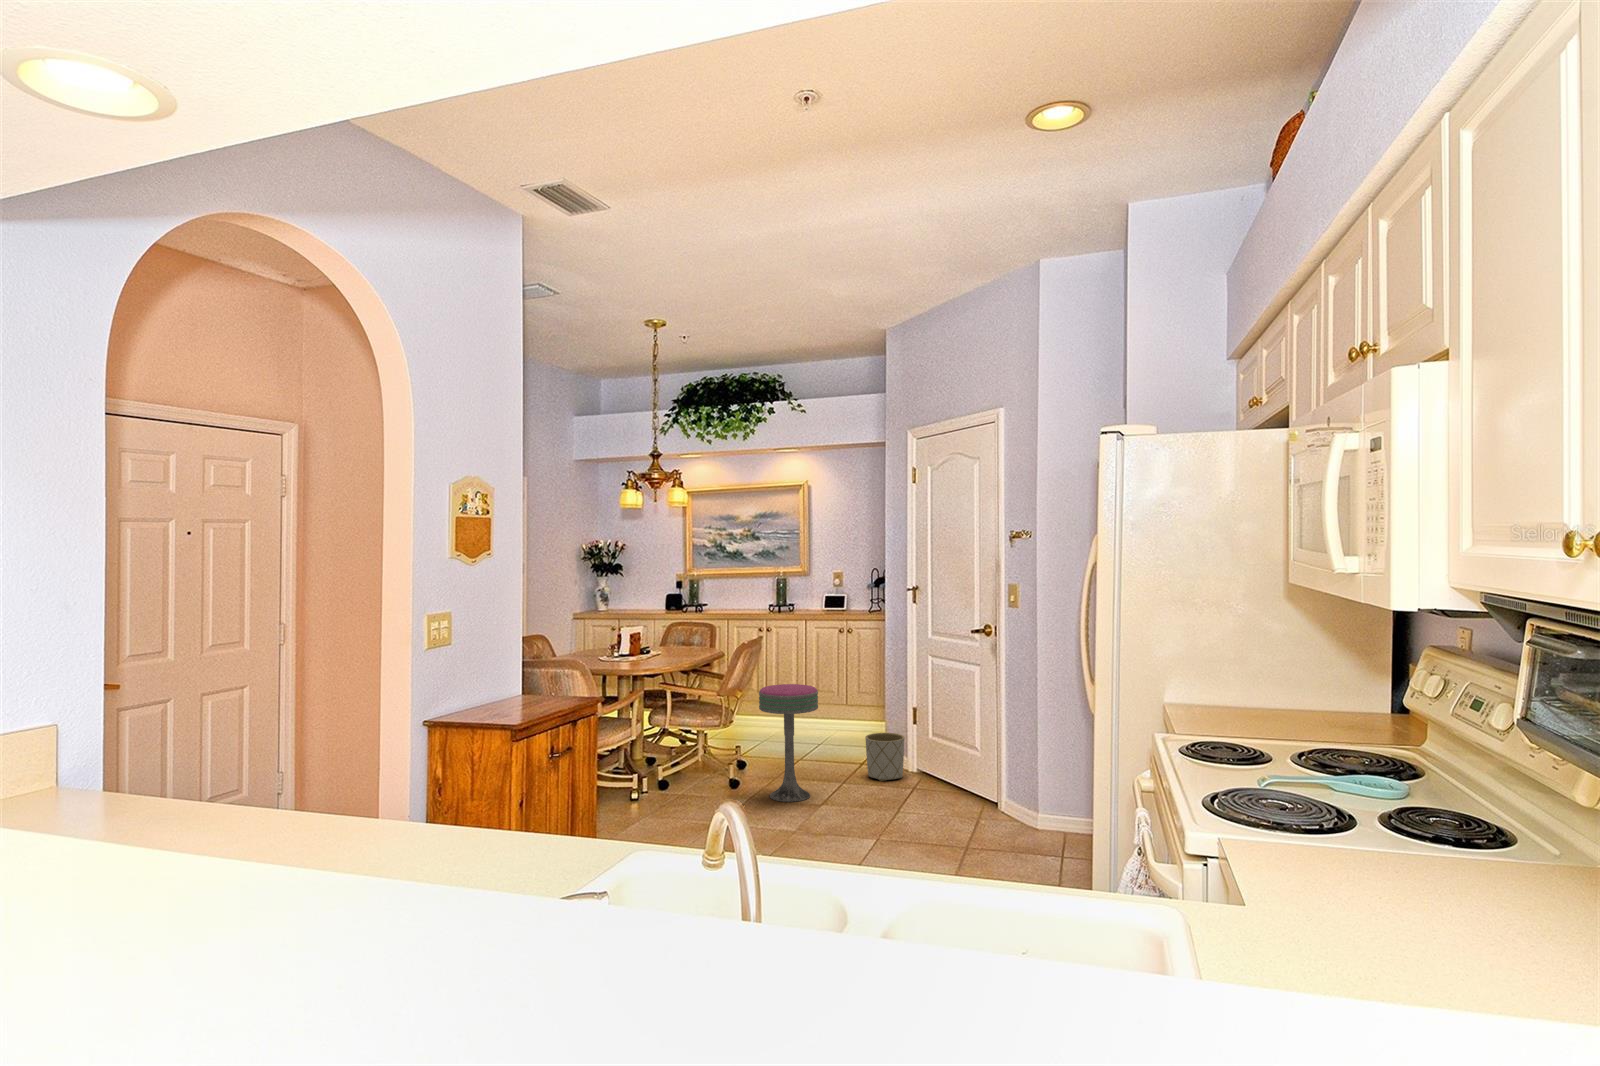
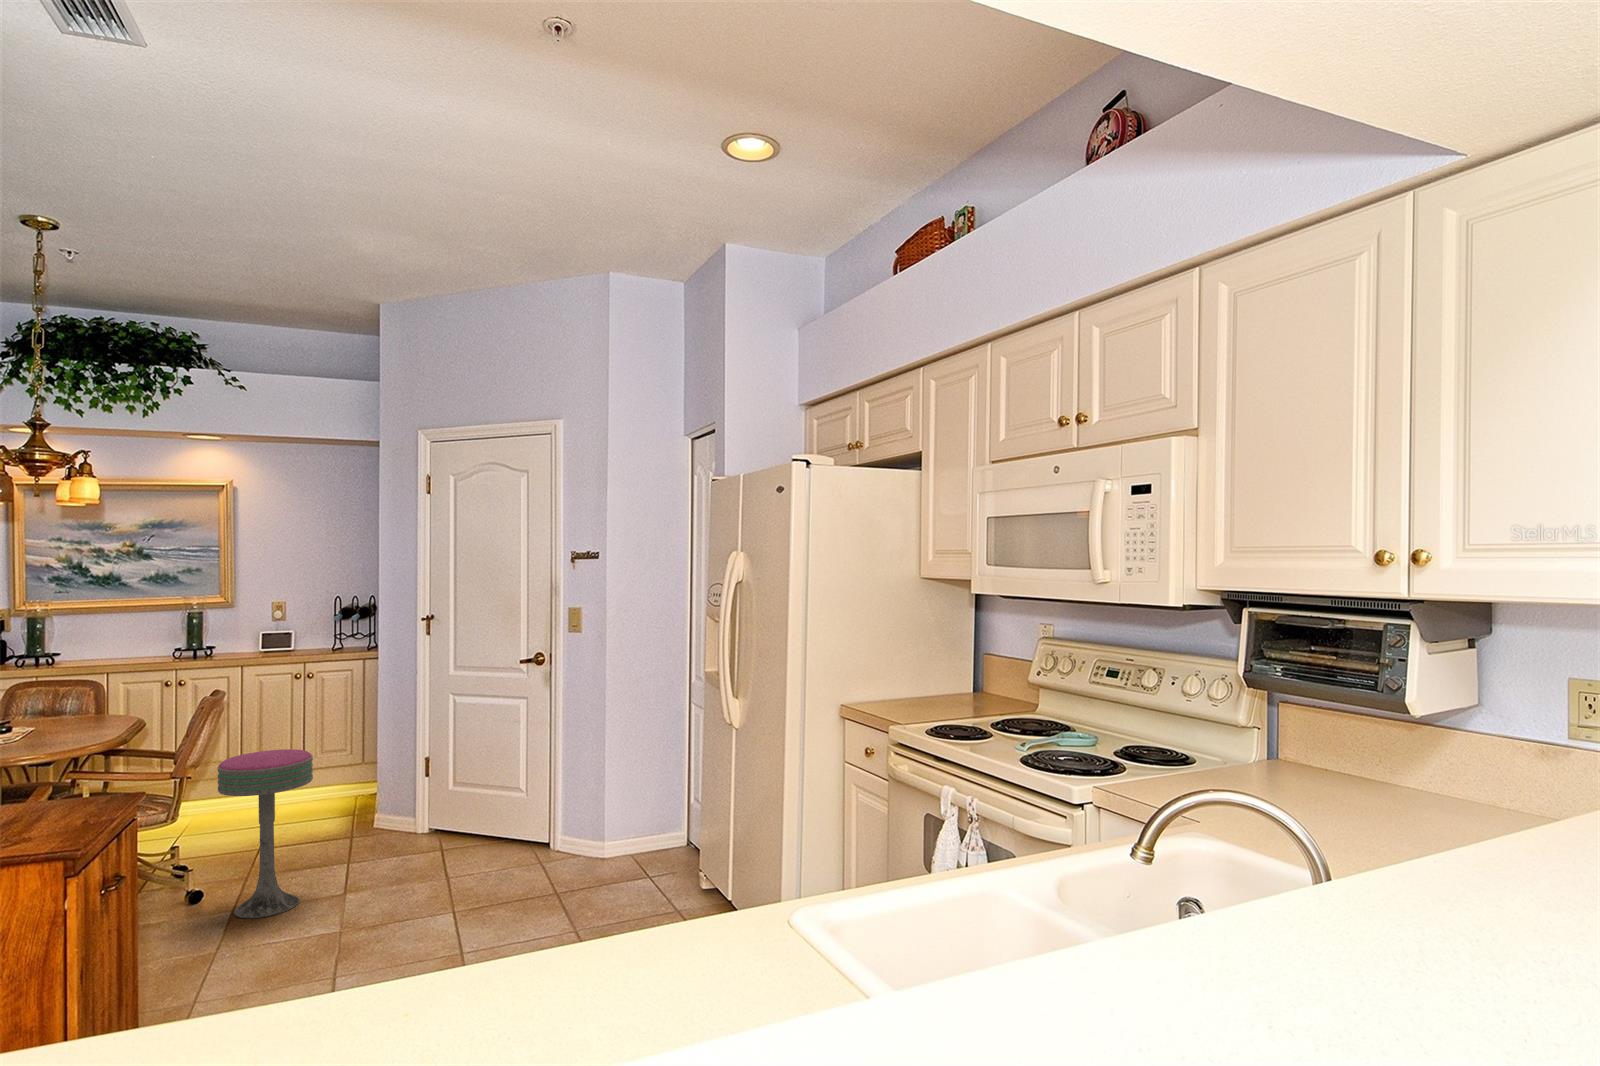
planter: present [865,733,904,781] -> none [363,794,416,858]

